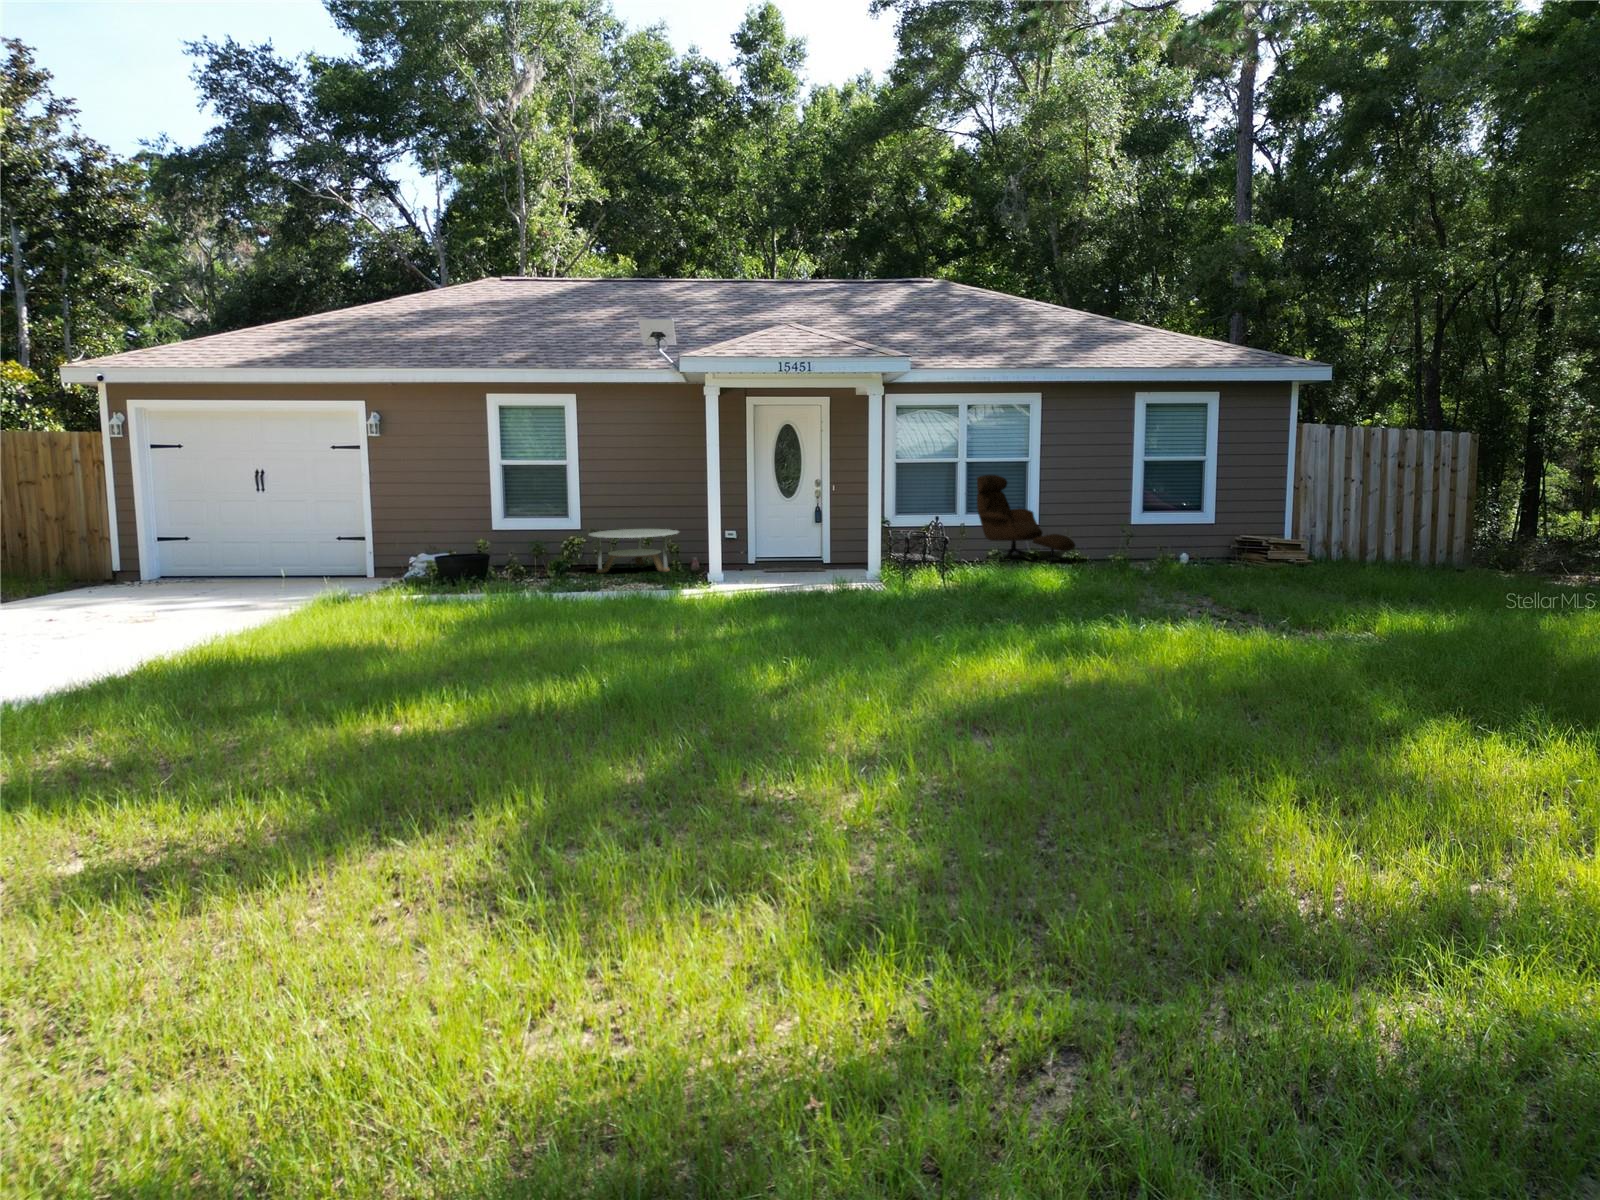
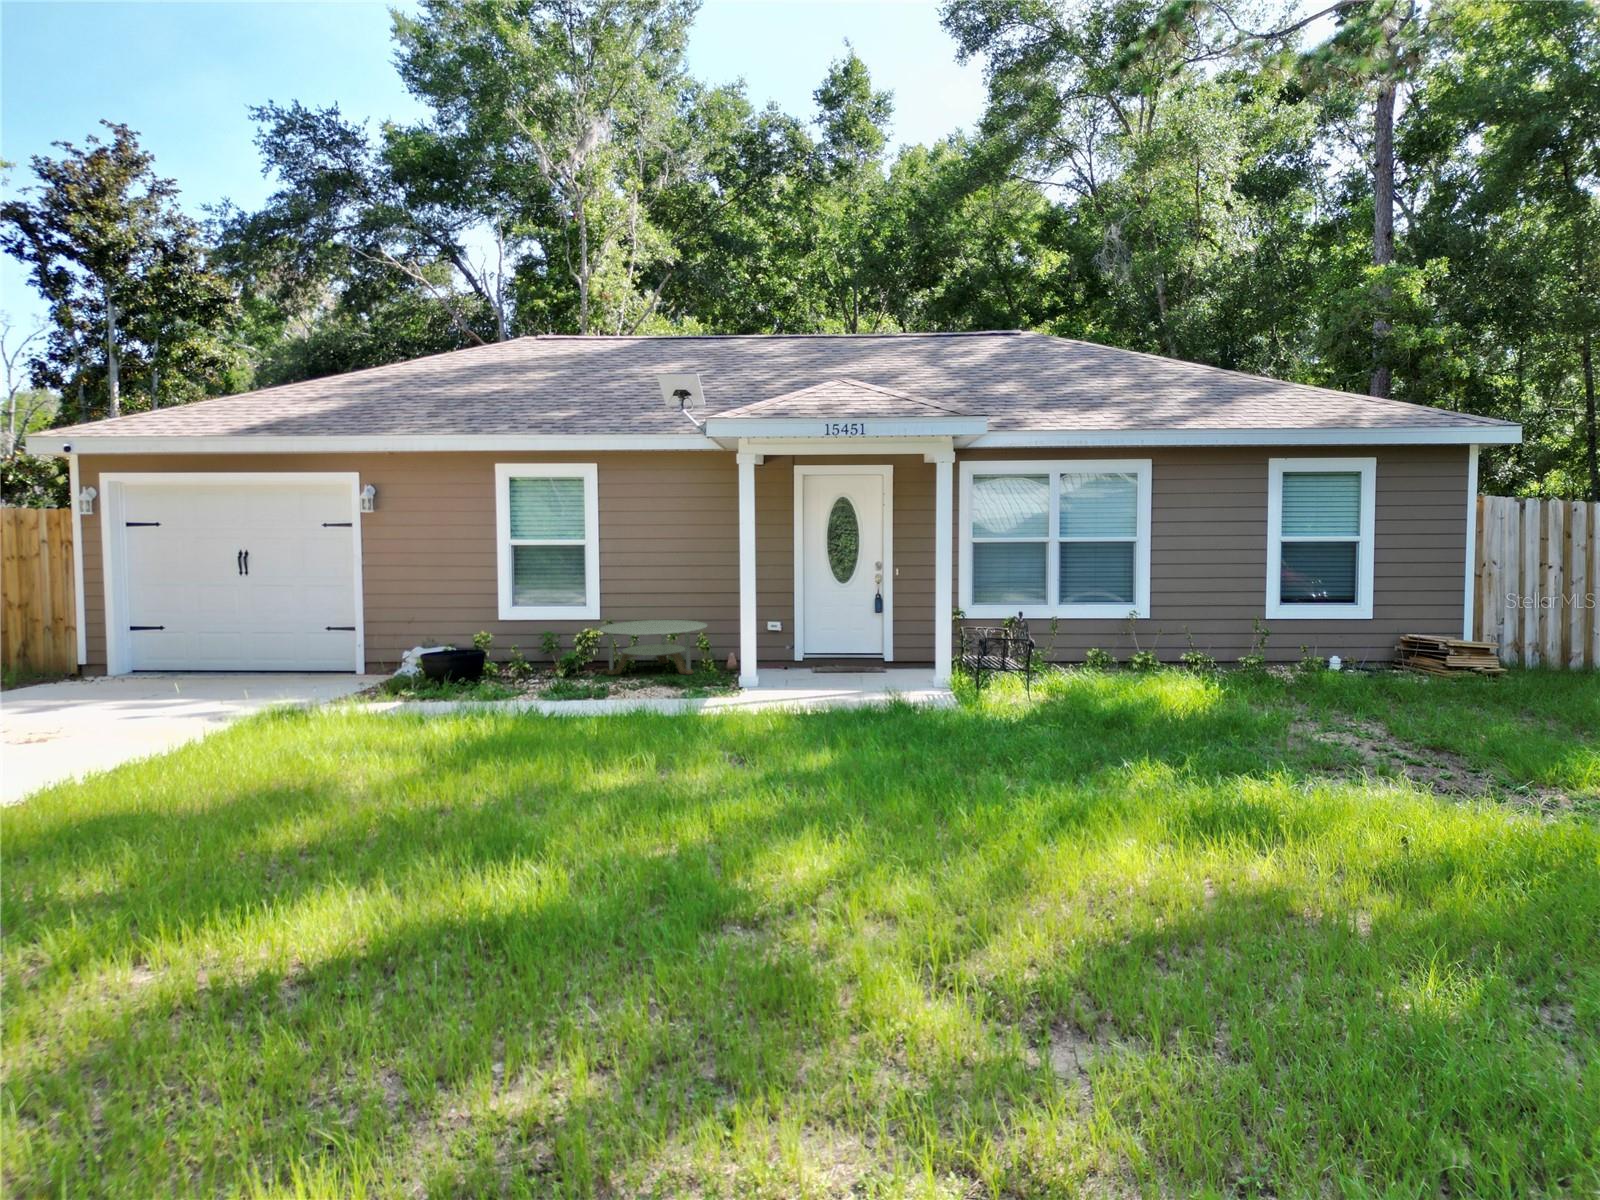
lounge chair: present [977,475,1075,564] -> none [1071,558,1198,673]

